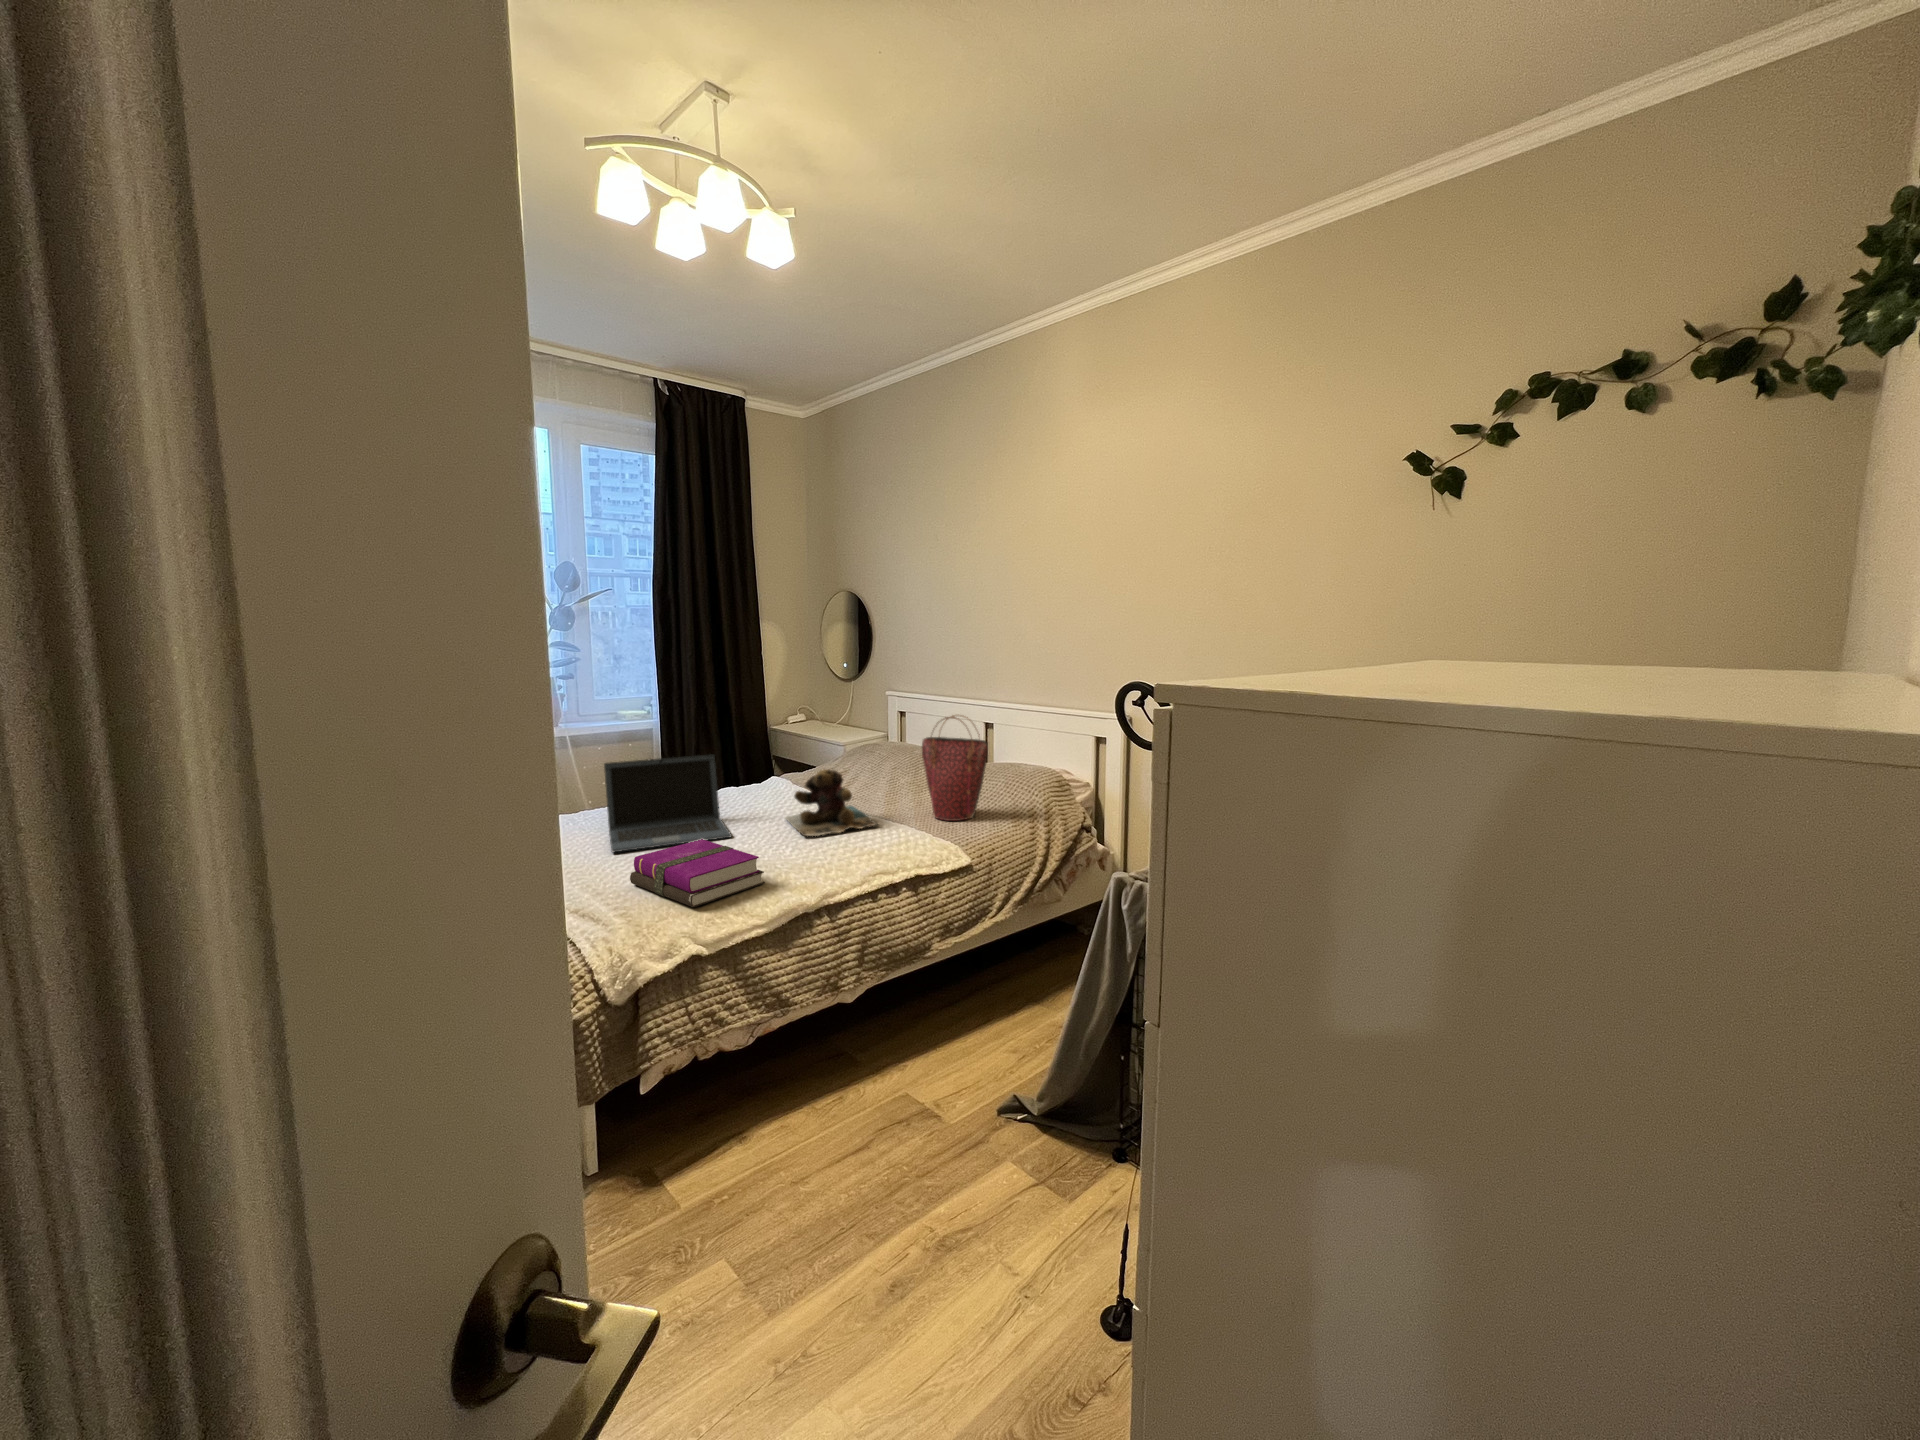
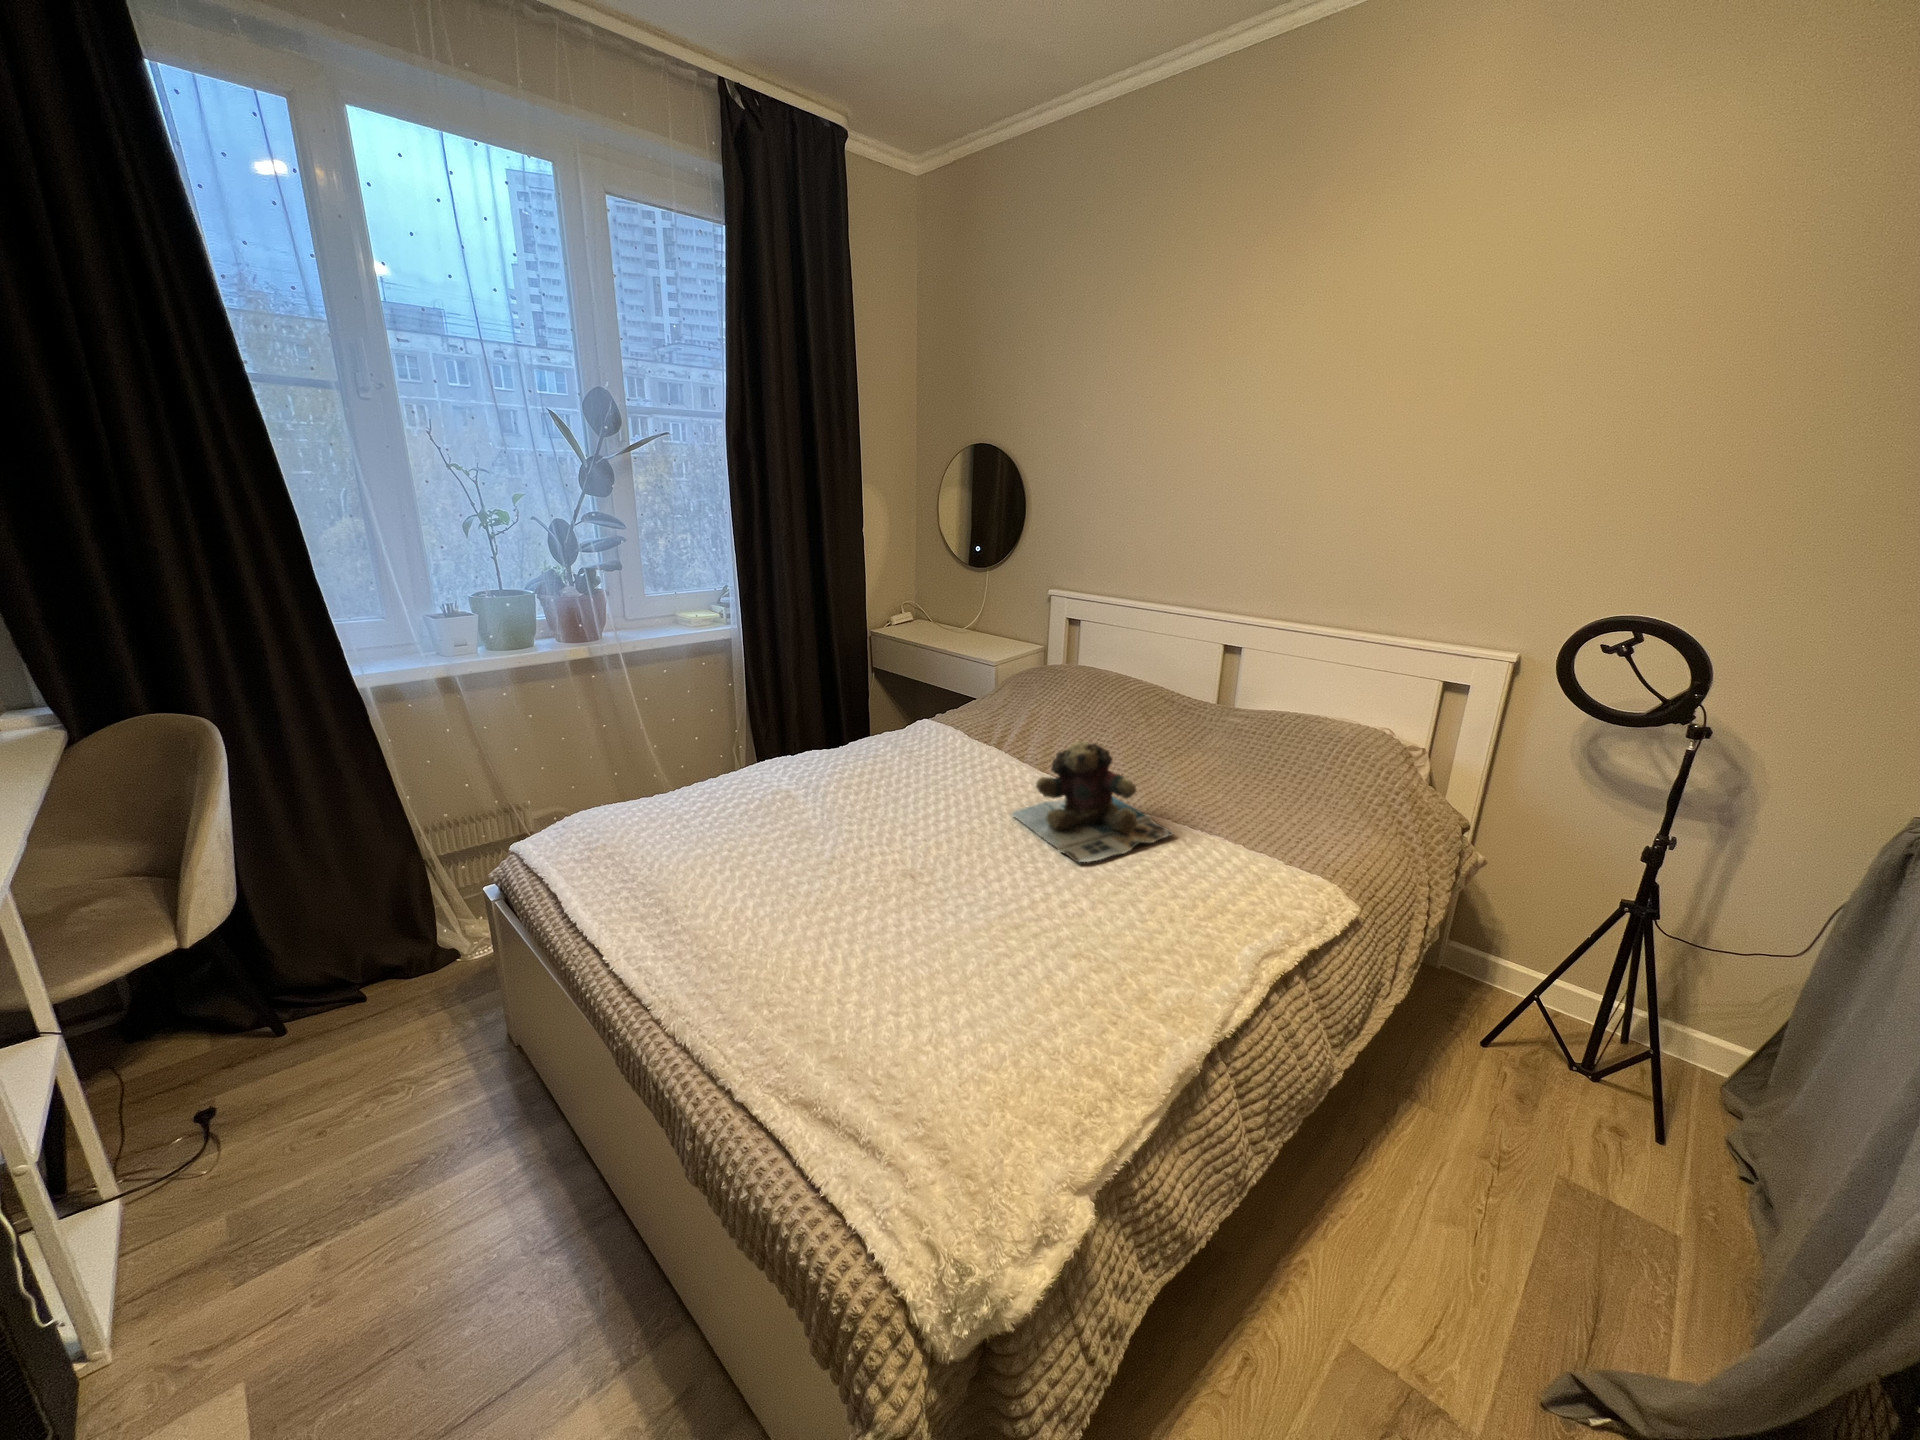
handbag: present [922,715,988,821] -> none [1223,655,1344,823]
laptop: present [604,754,732,852] -> none [734,714,957,906]
notebook: present [630,839,765,907] -> none [860,898,1106,1088]

